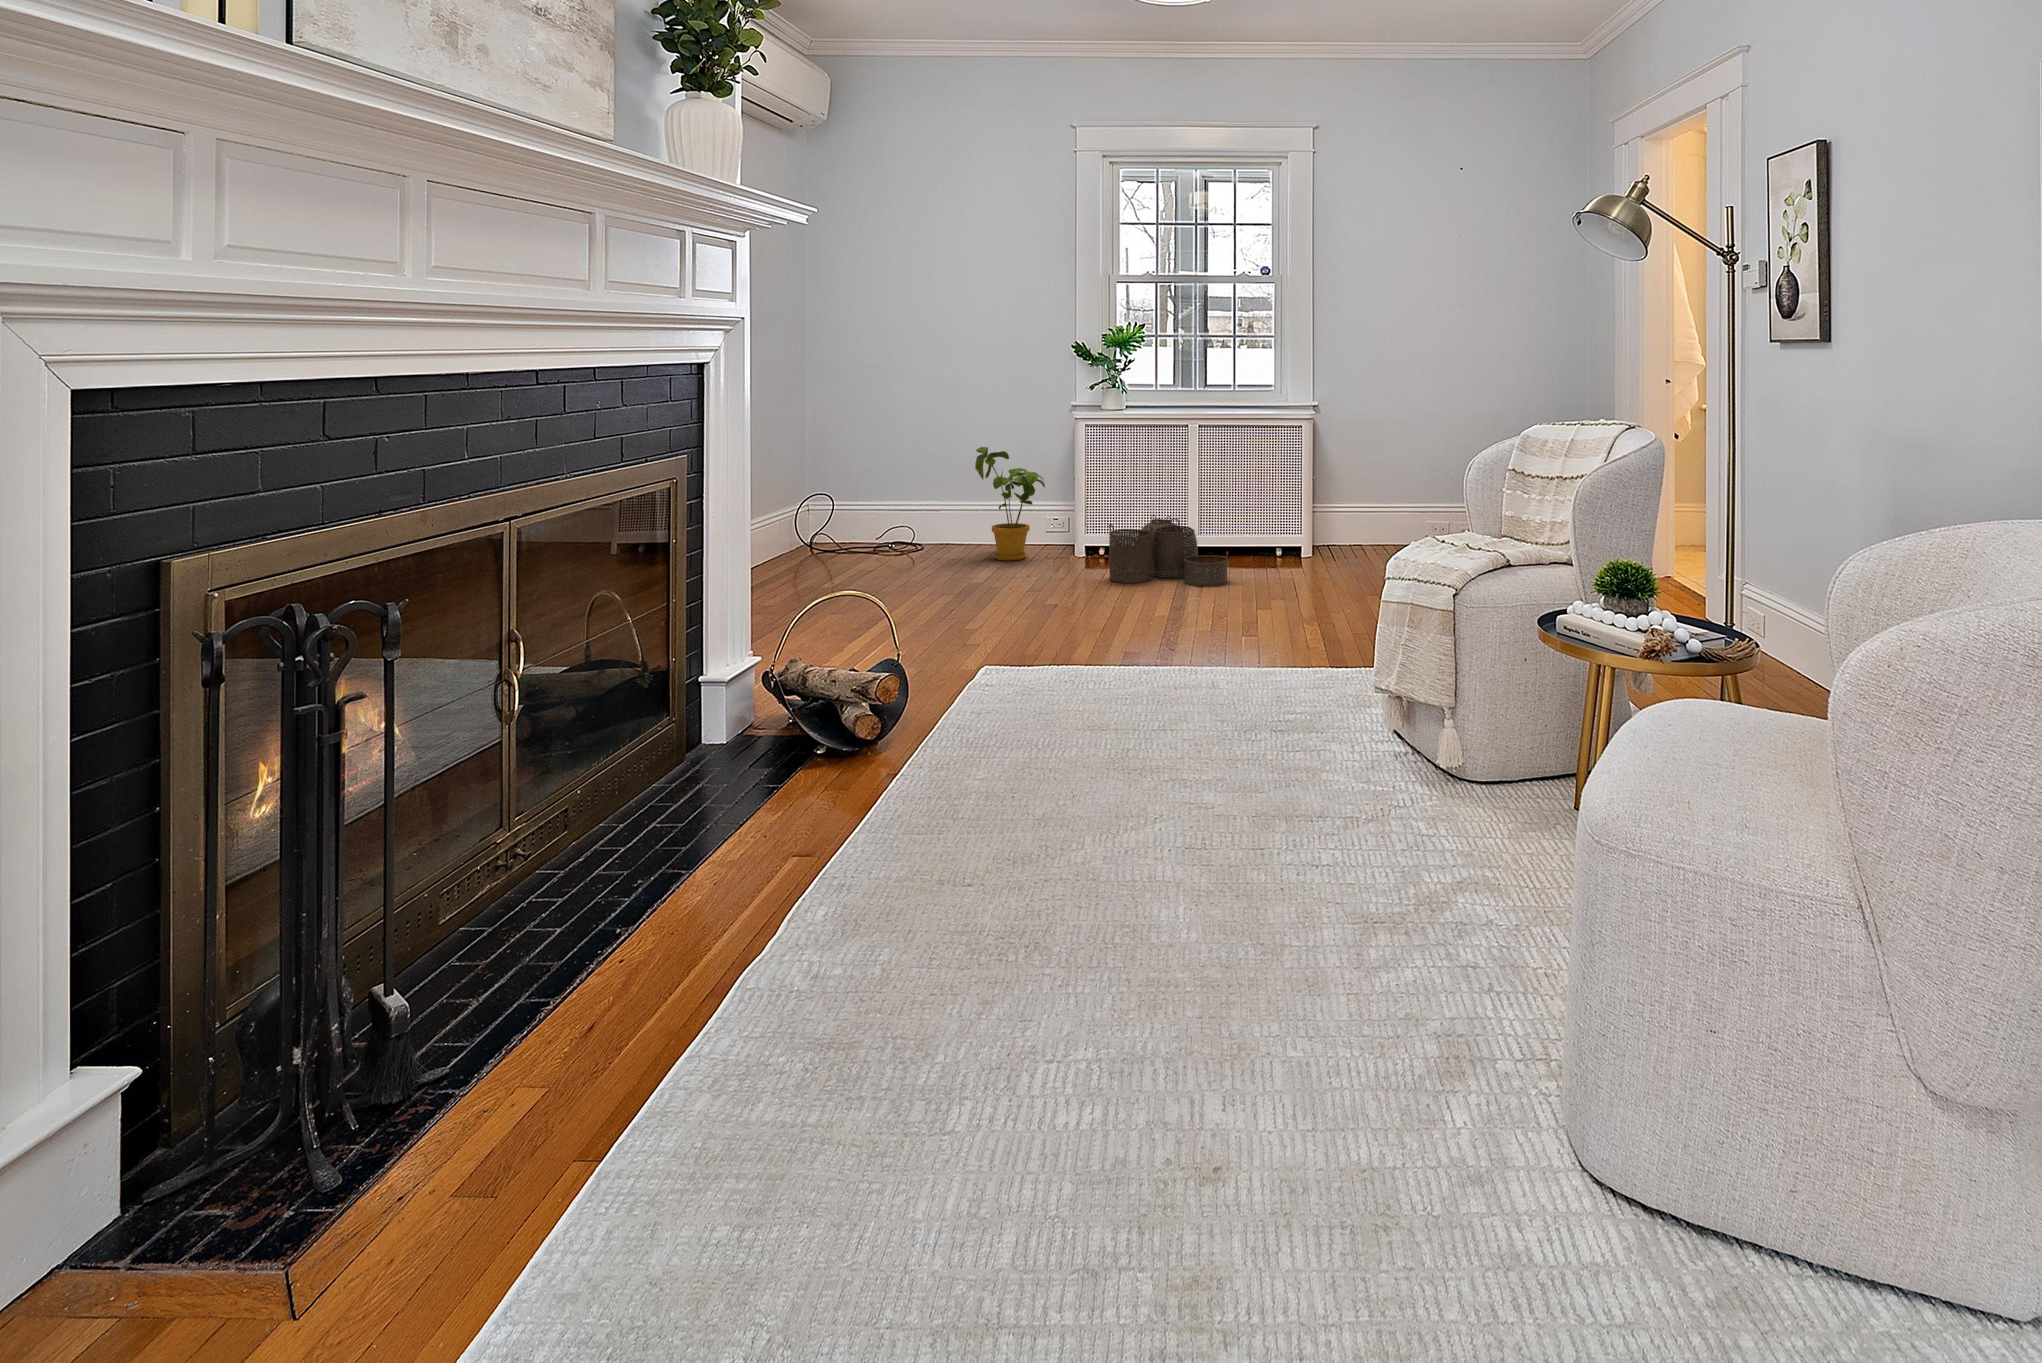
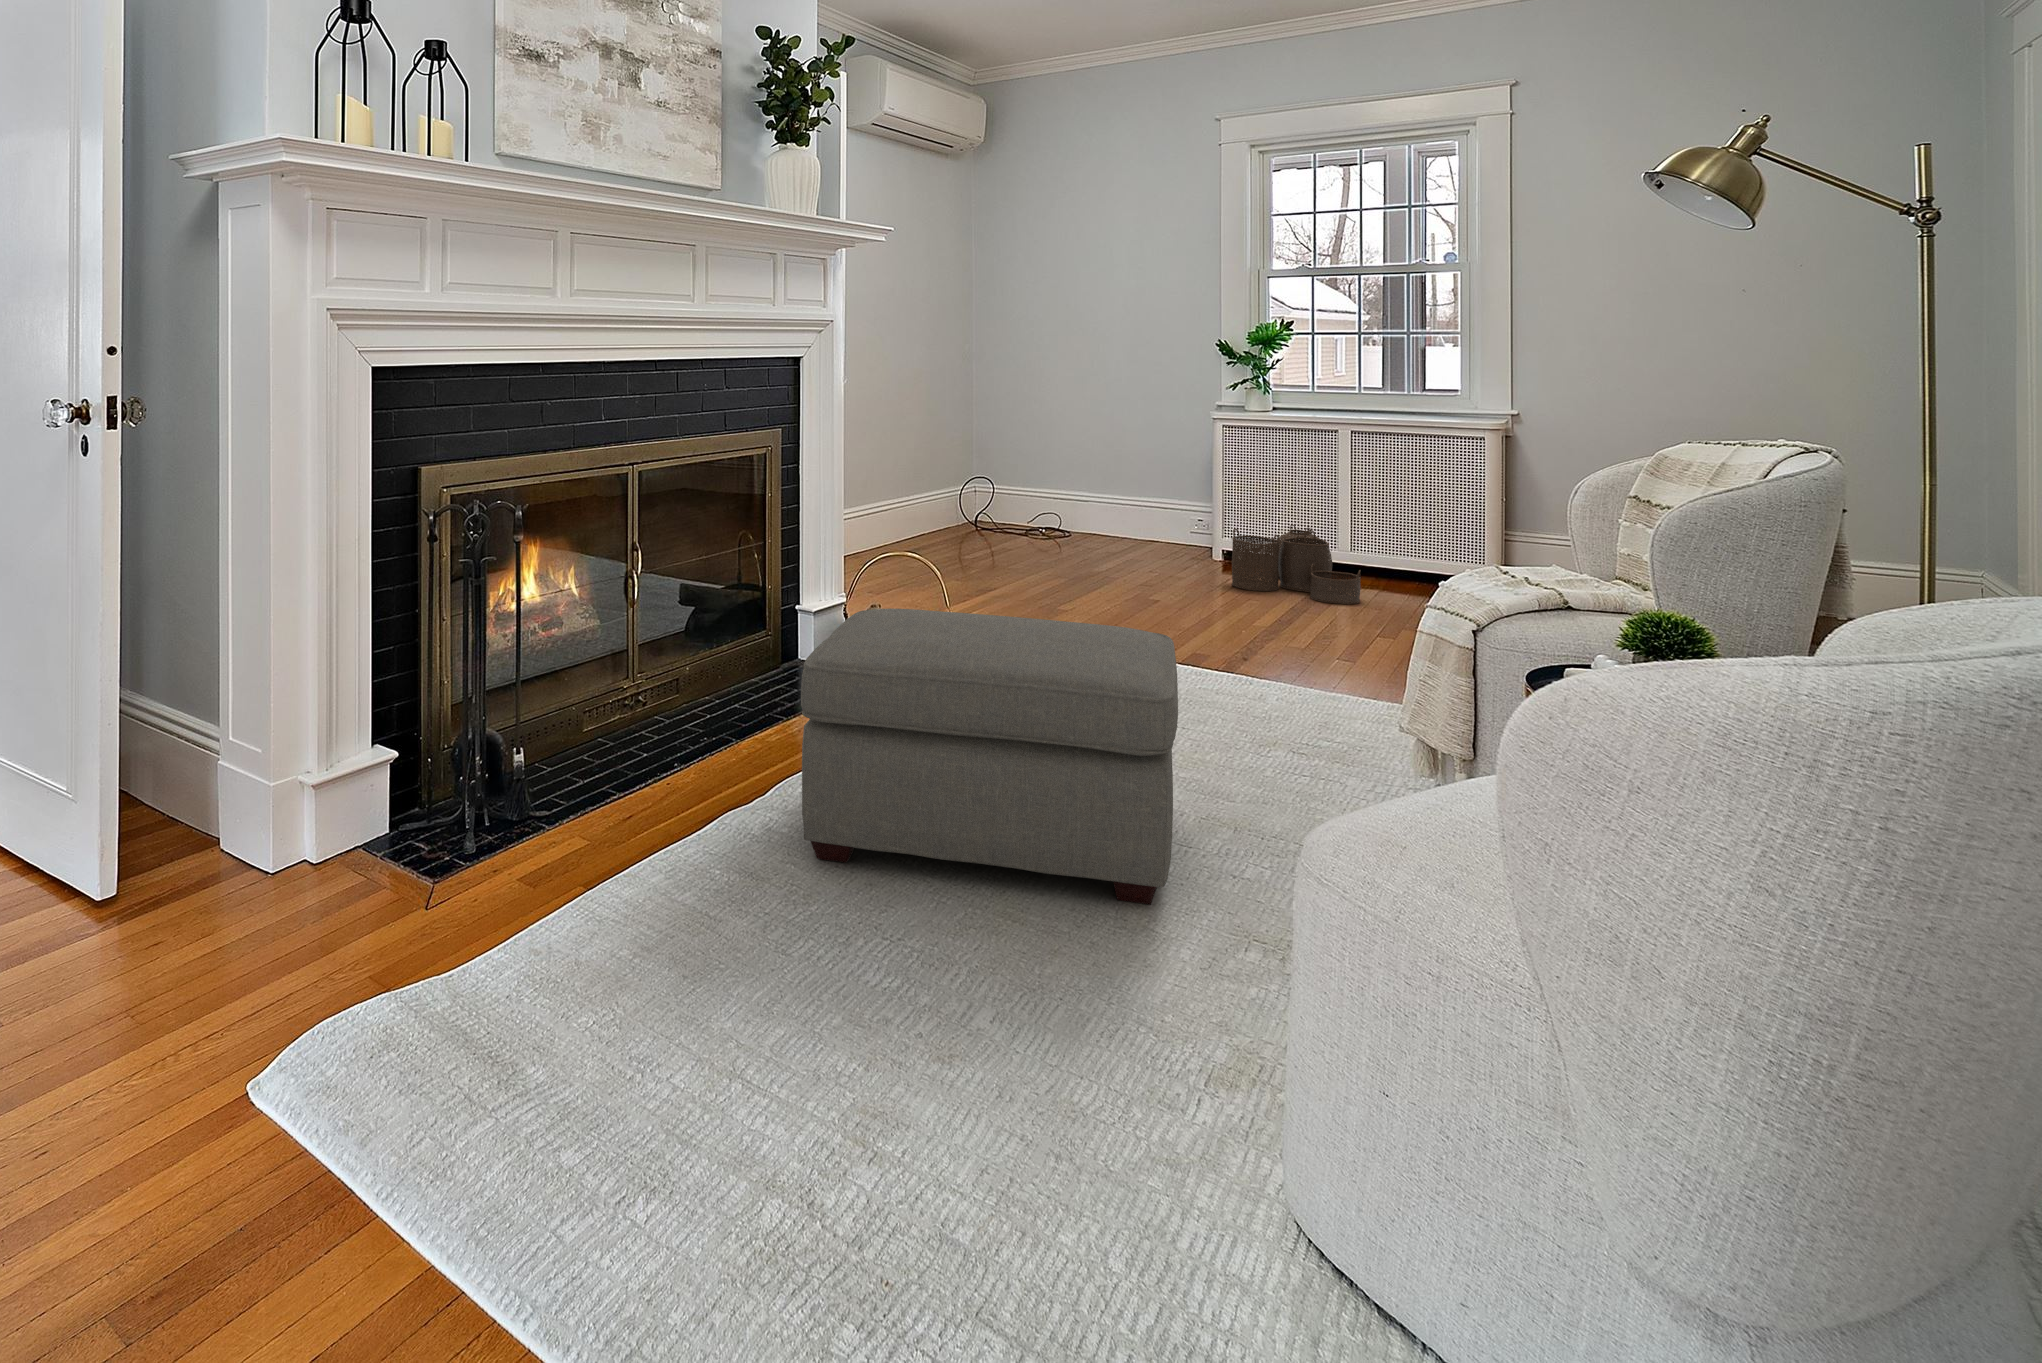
house plant: present [975,447,1045,561] -> none [1114,443,1183,557]
ottoman: none [874,648,1324,1017] -> present [801,609,1178,905]

